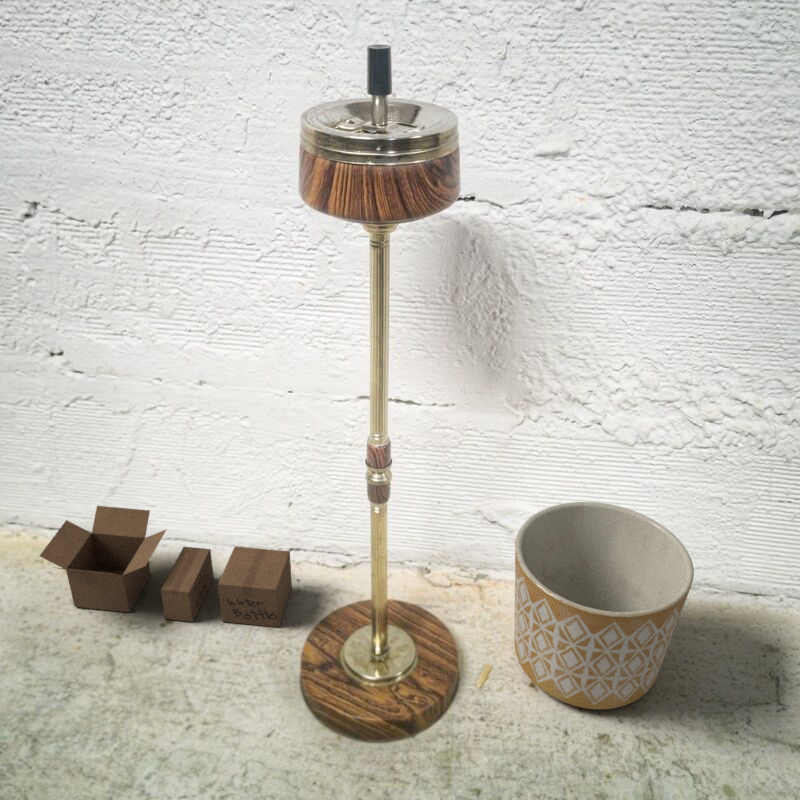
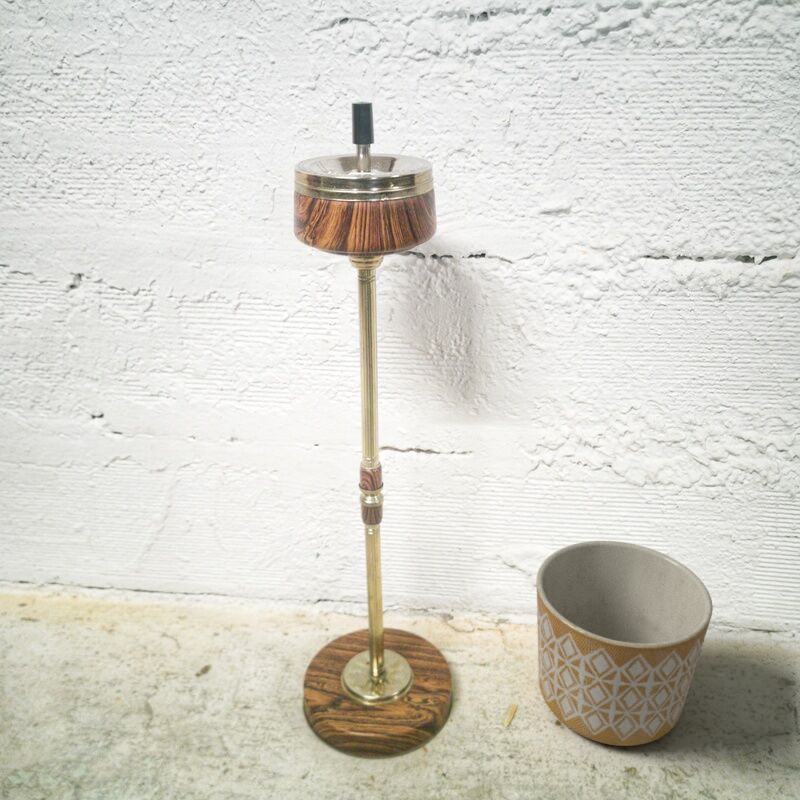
cardboard box: present [40,506,292,627] -> none [78,560,320,673]

